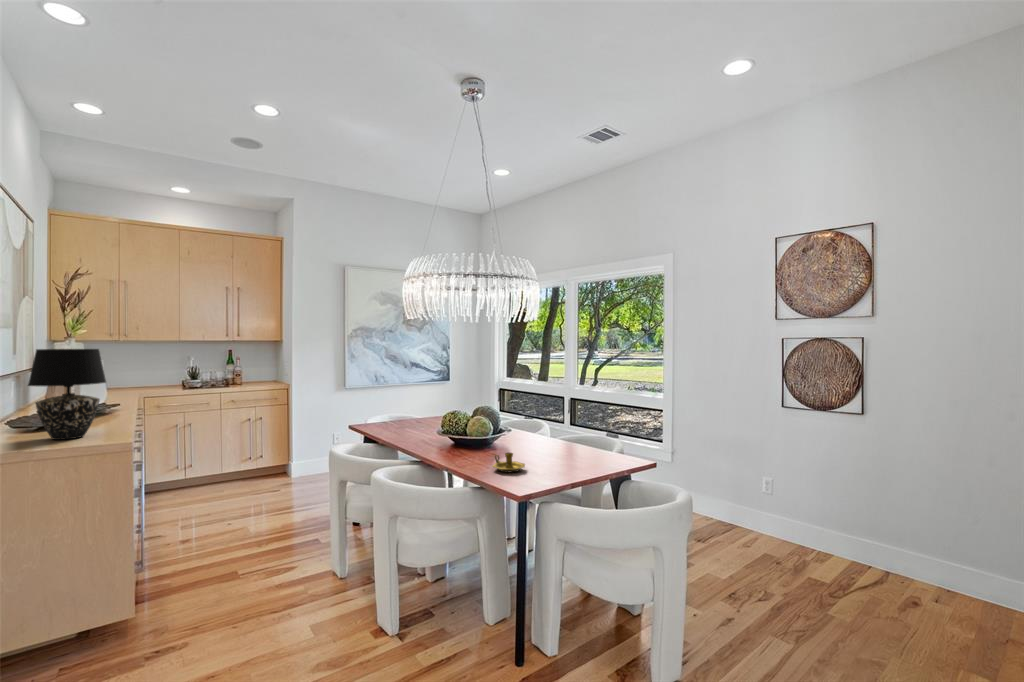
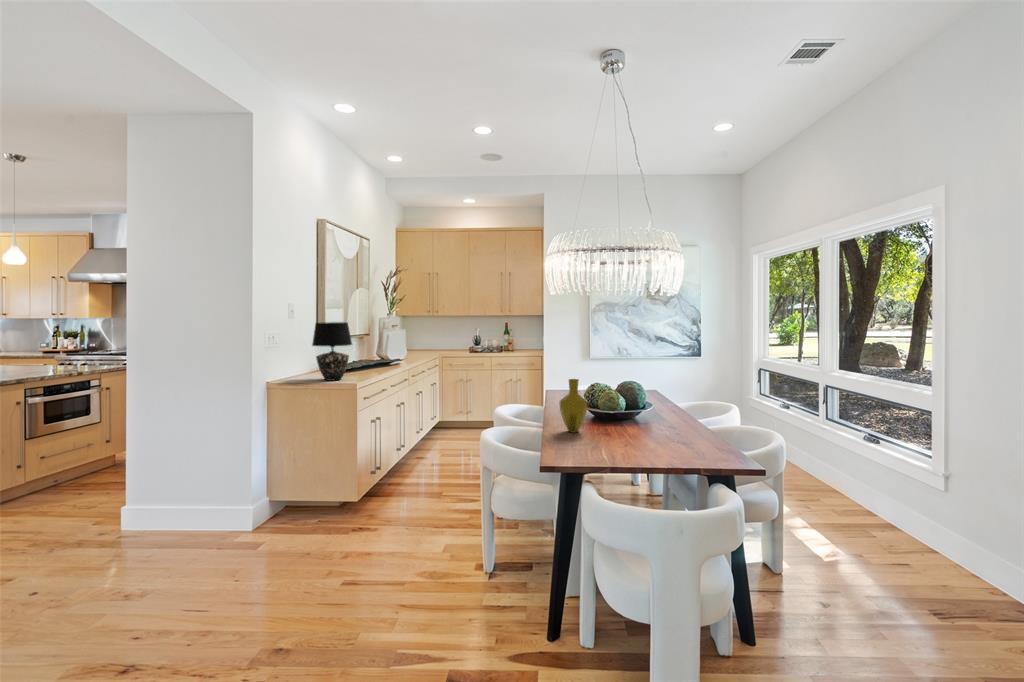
vase: none [450,402,479,457] -> present [560,379,588,433]
candlestick: present [492,452,525,473] -> none [566,433,600,454]

